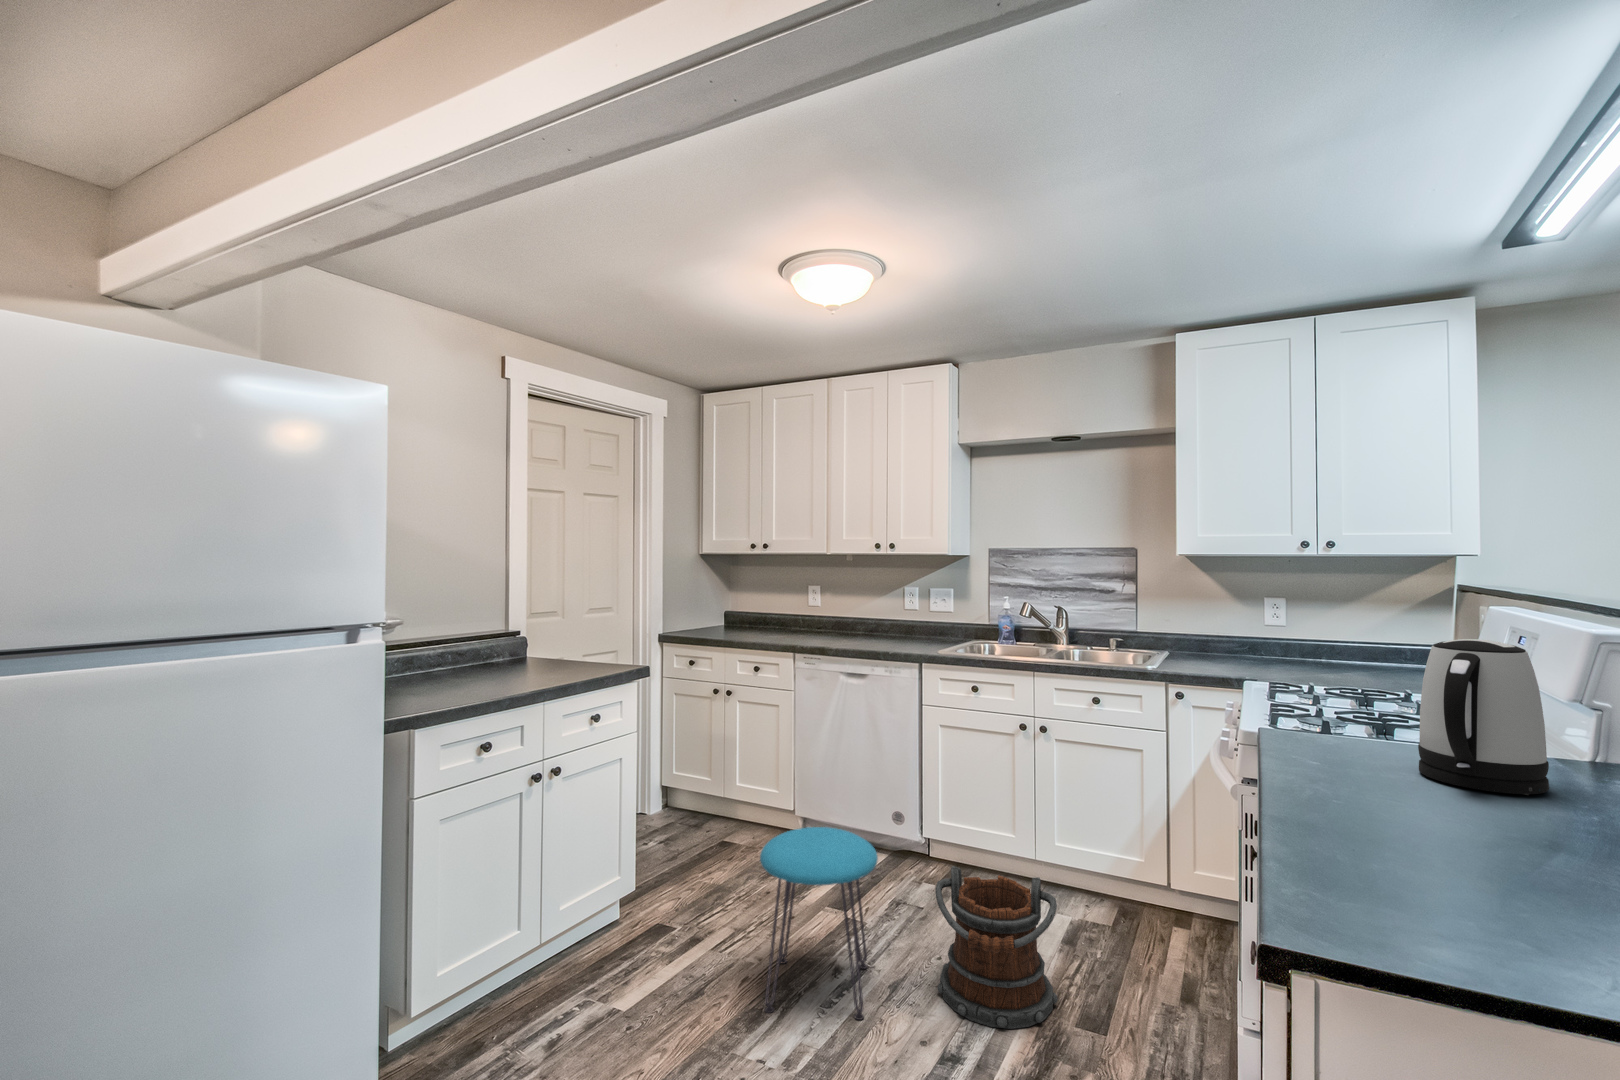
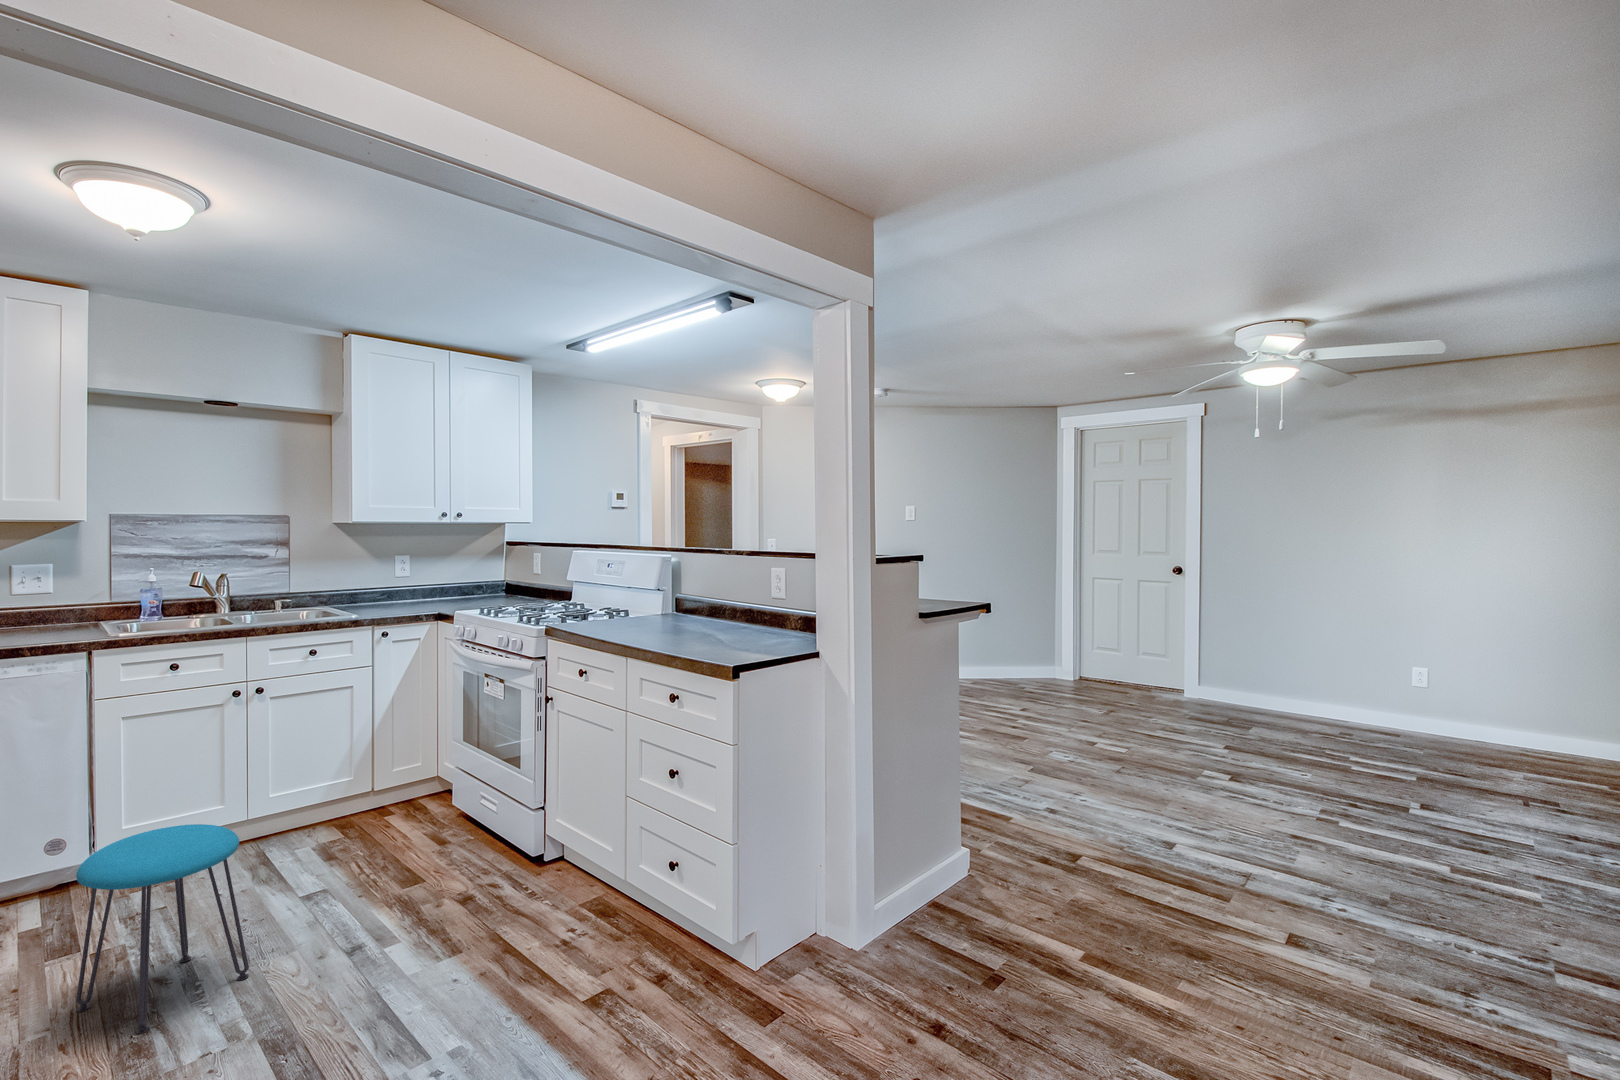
kettle: present [1418,639,1549,795] -> none [647,565,689,628]
bucket: present [935,866,1058,1029] -> none [267,793,384,930]

